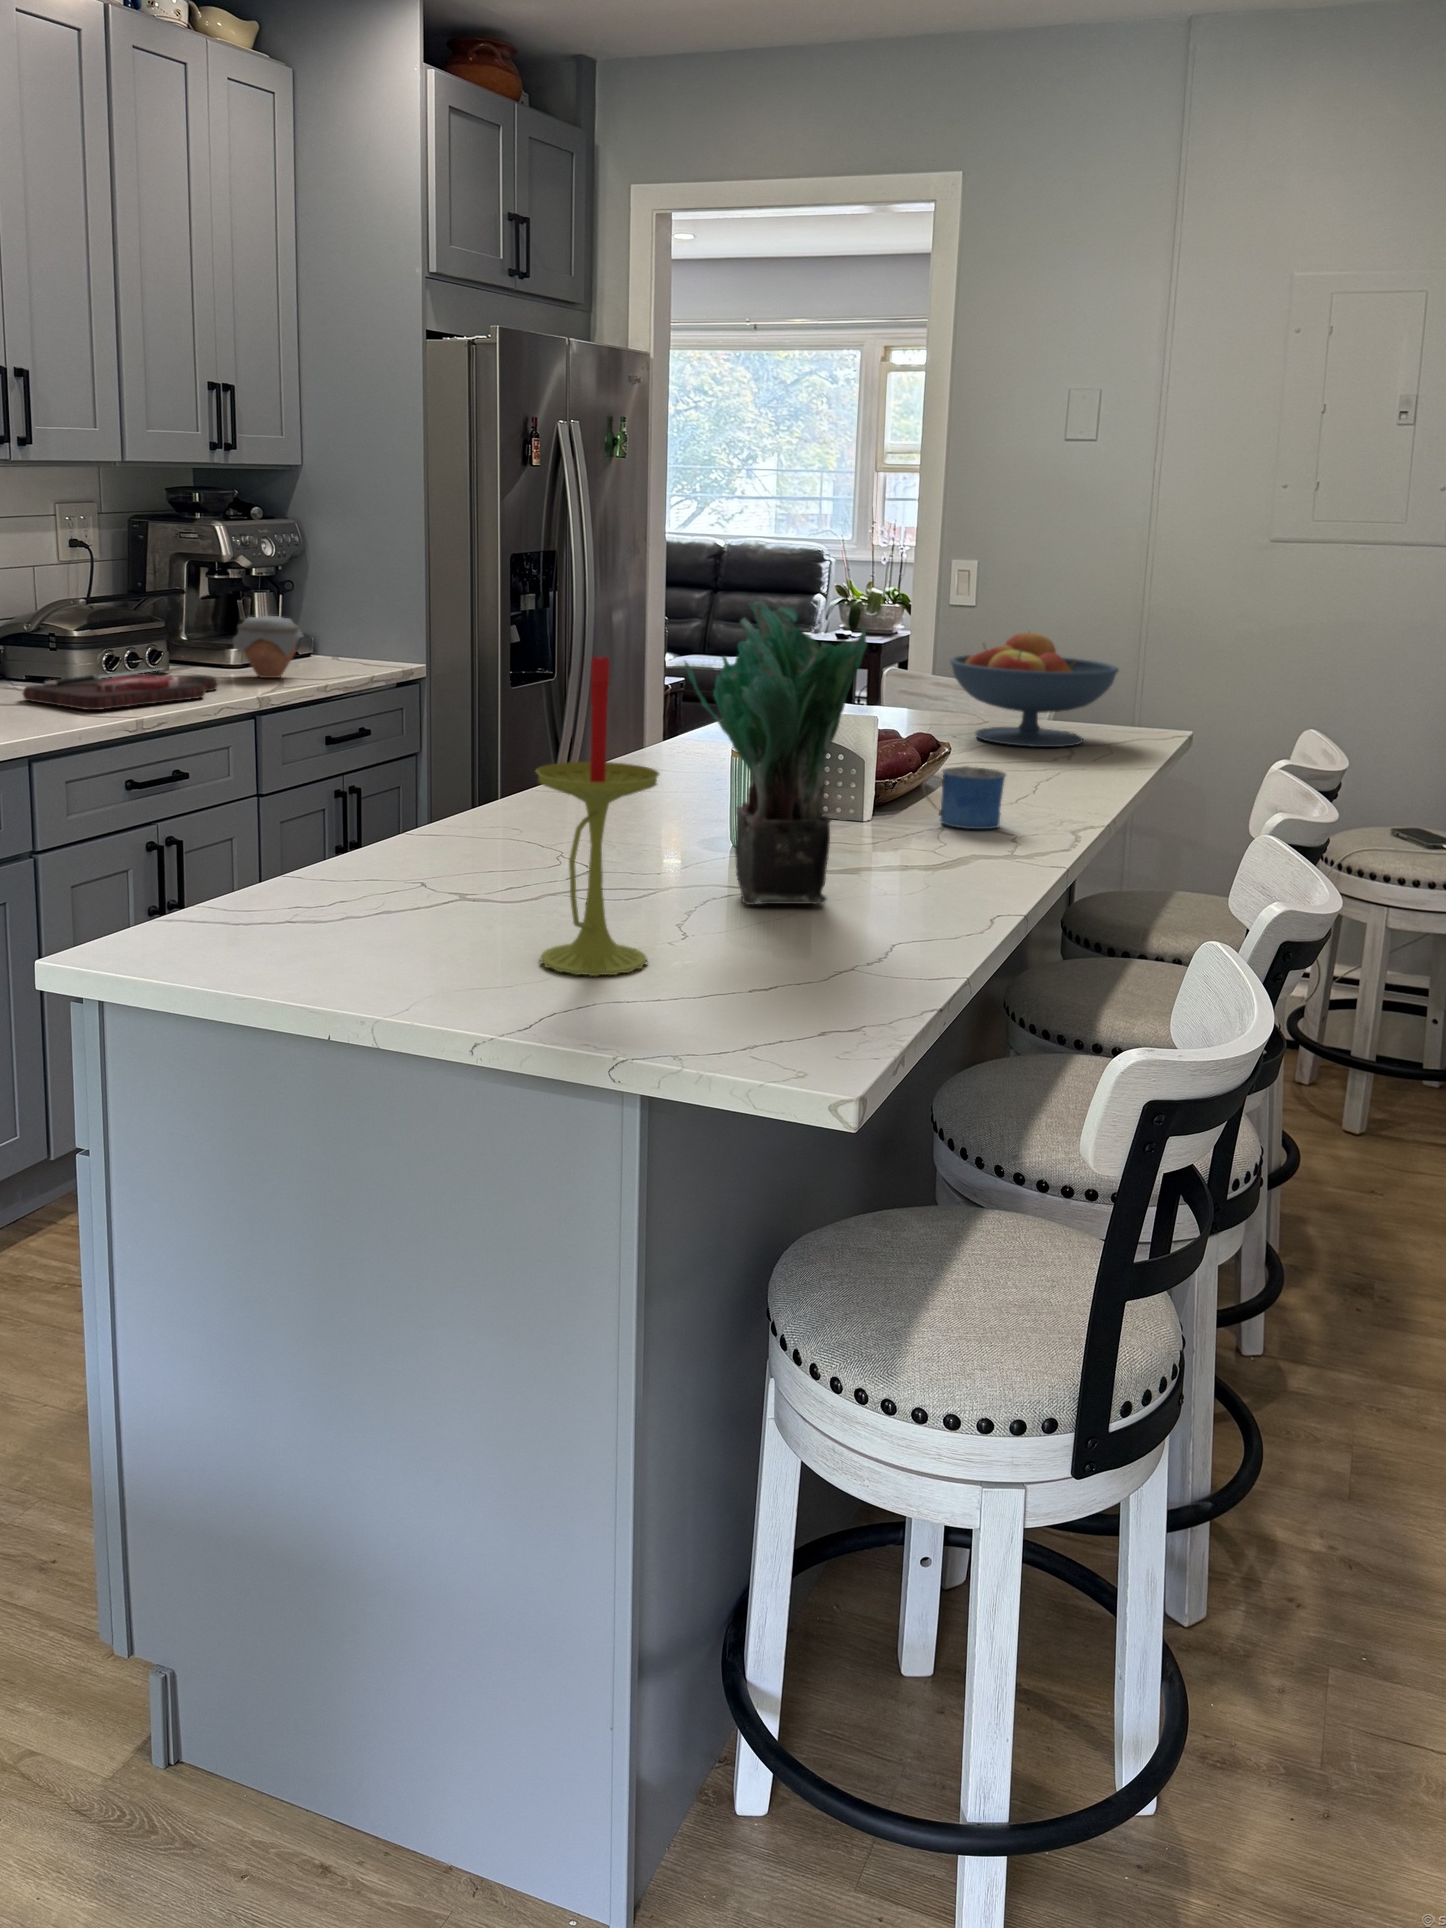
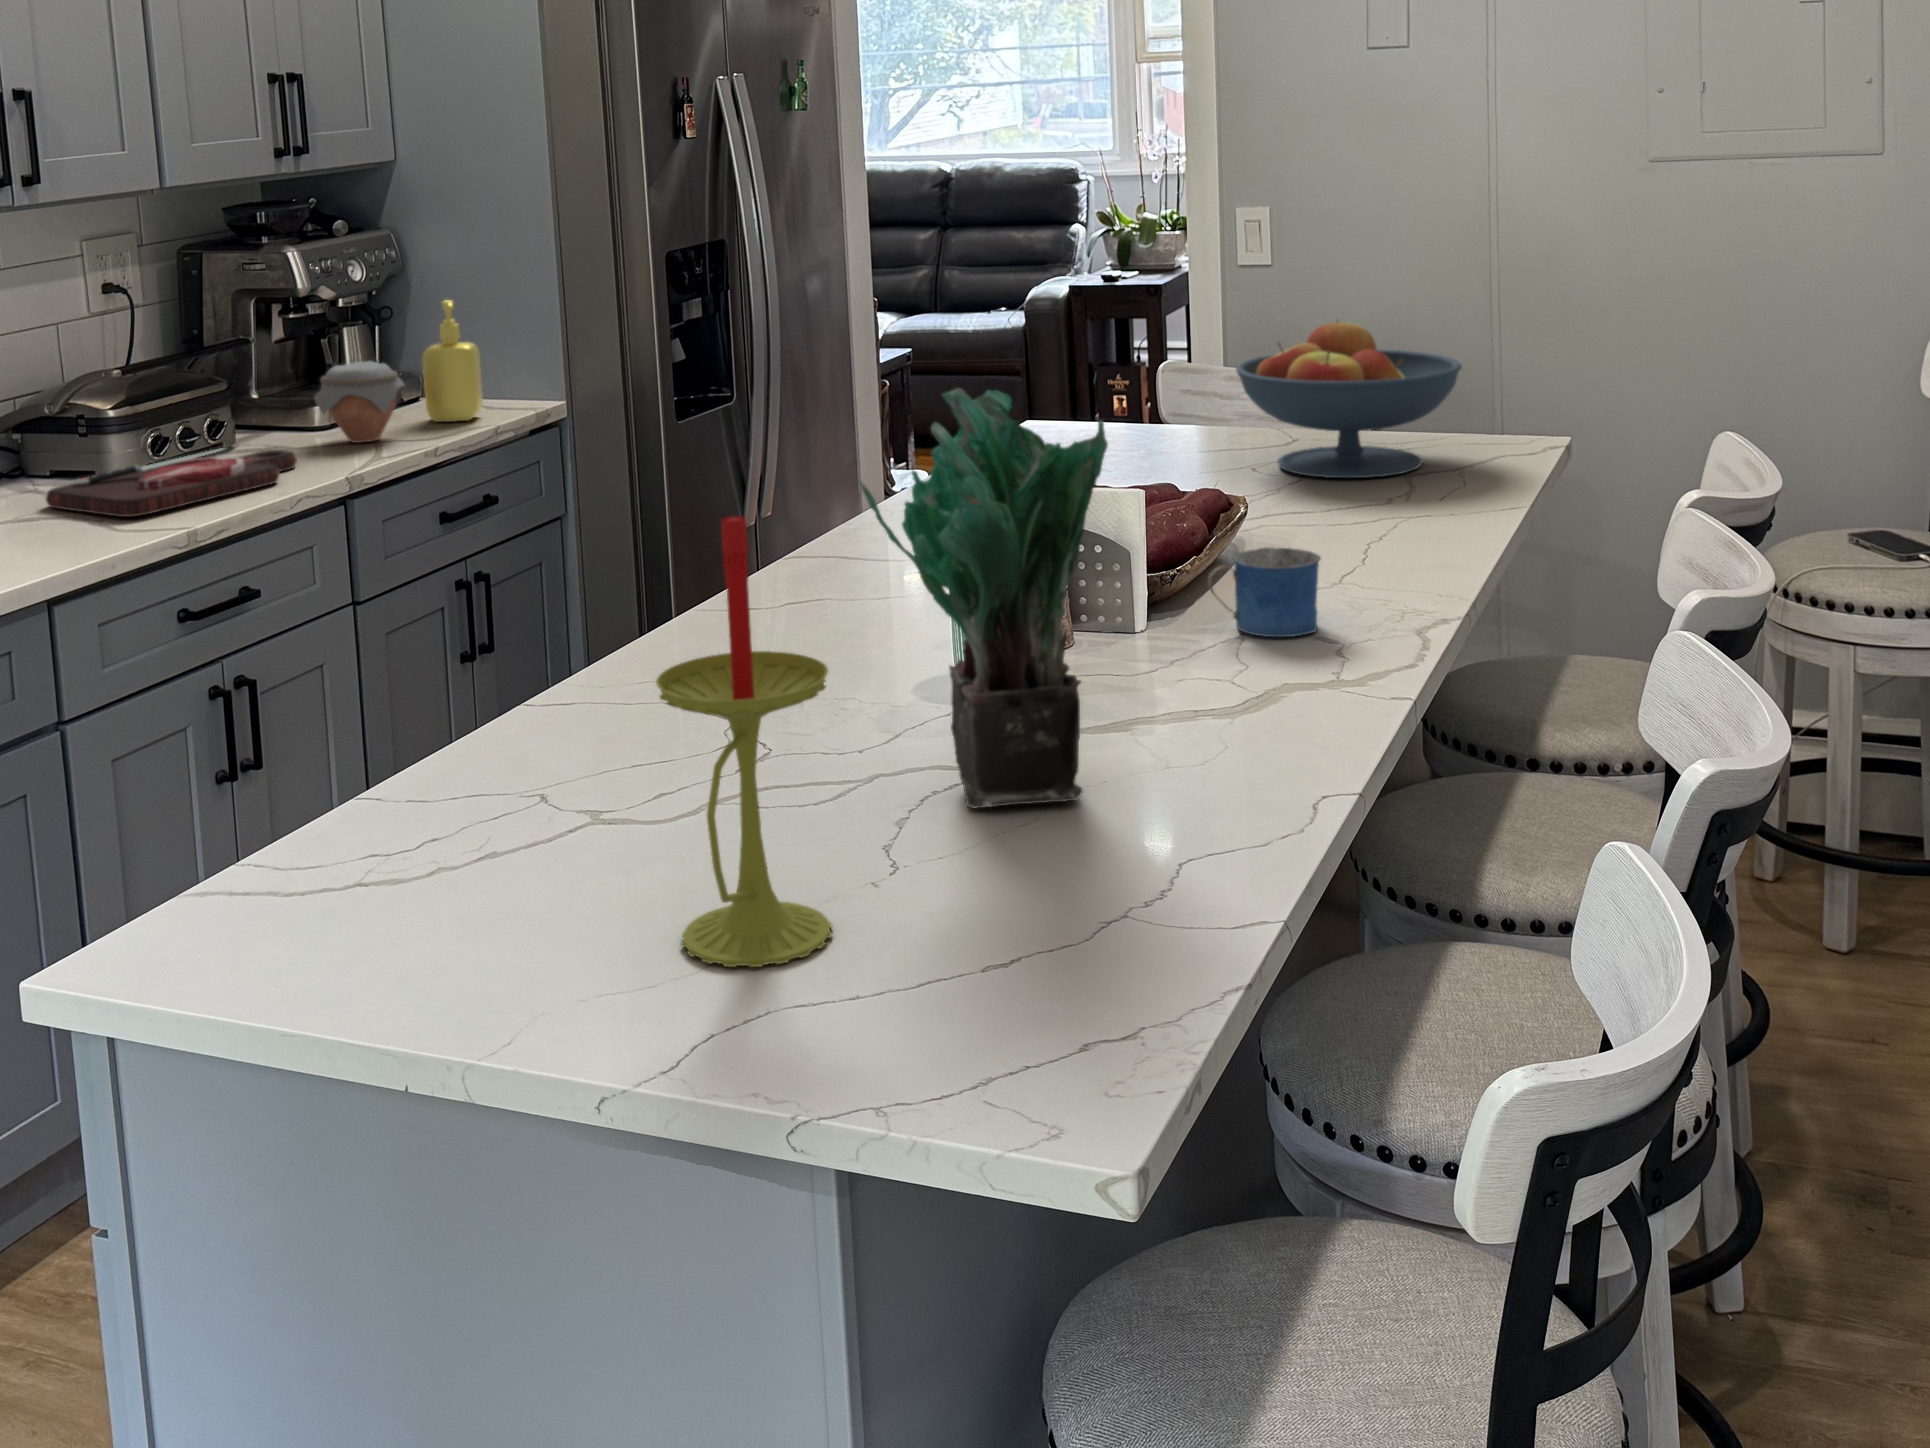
soap dispenser: none [318,575,362,671] -> present [423,300,483,422]

